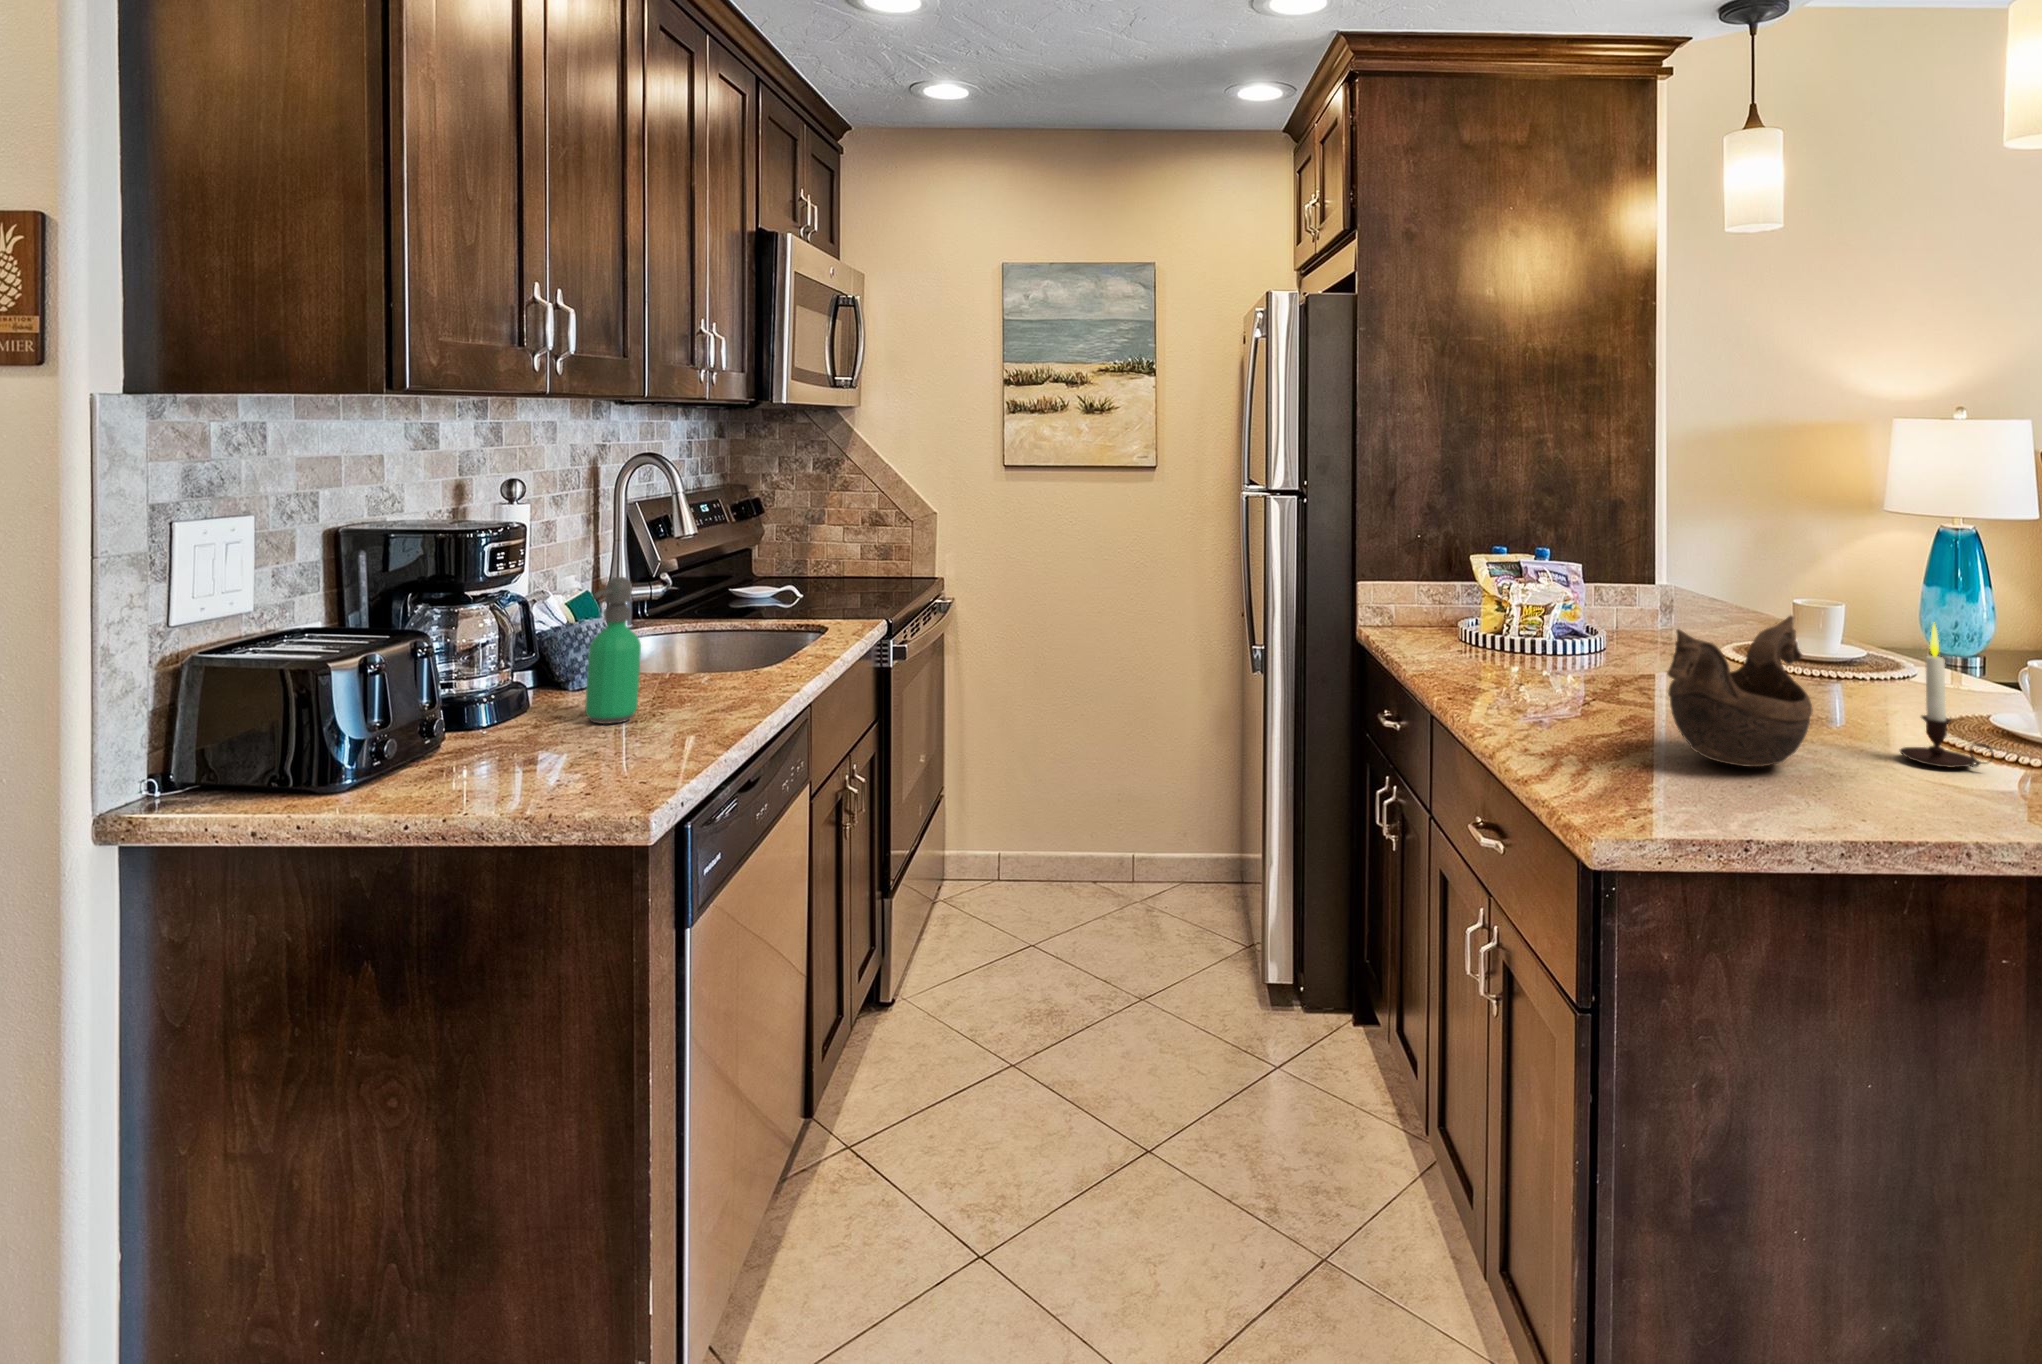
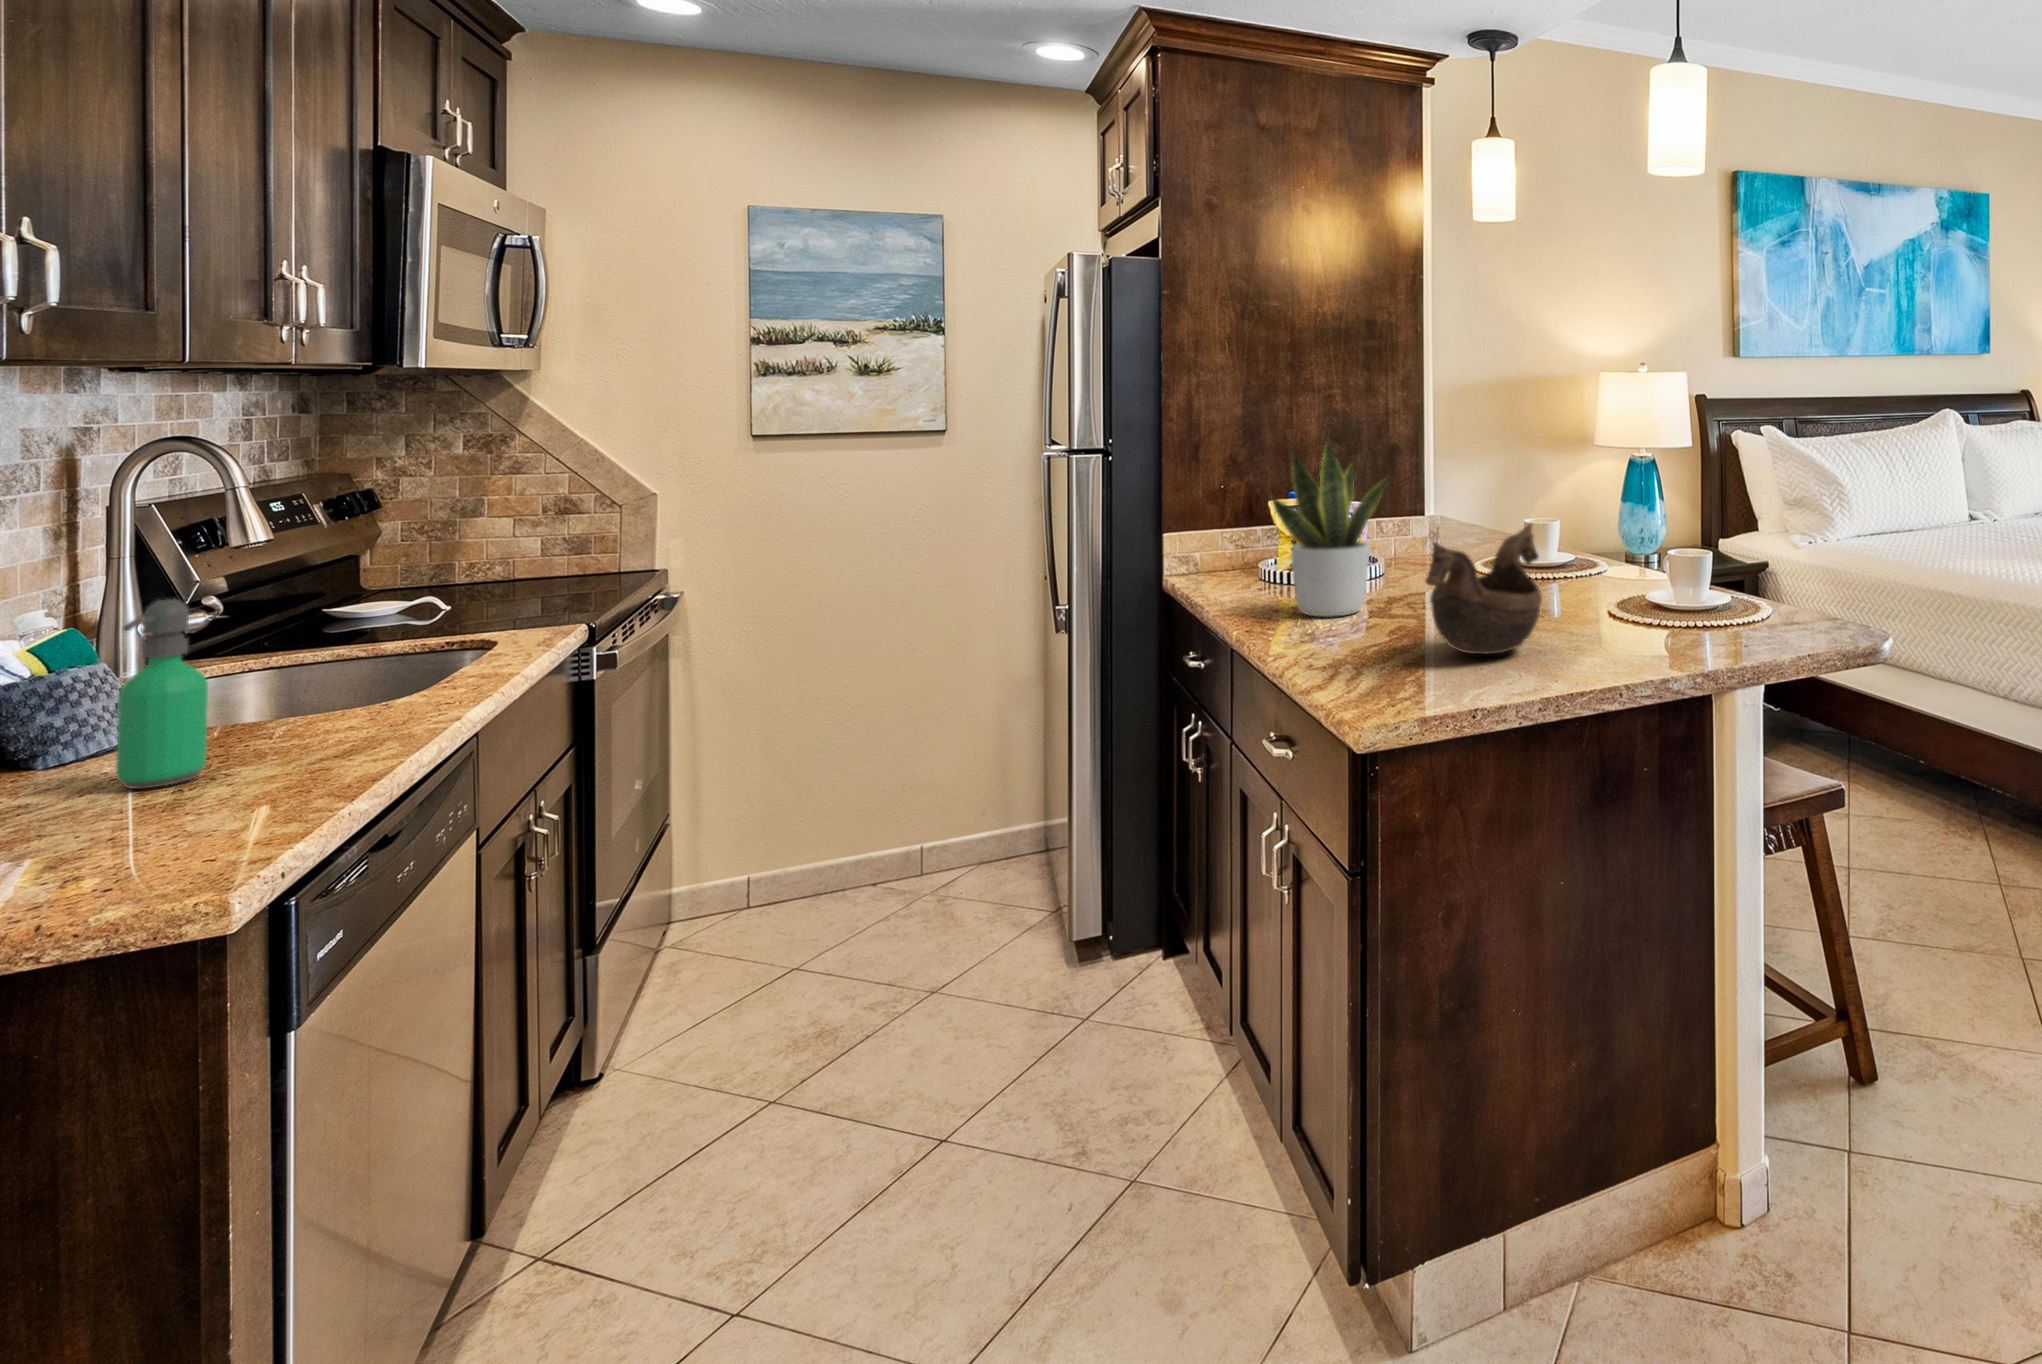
potted plant: none [1479,496,1611,694] -> present [1272,441,1386,617]
candle: present [1900,624,1994,768] -> none [1610,518,1674,635]

